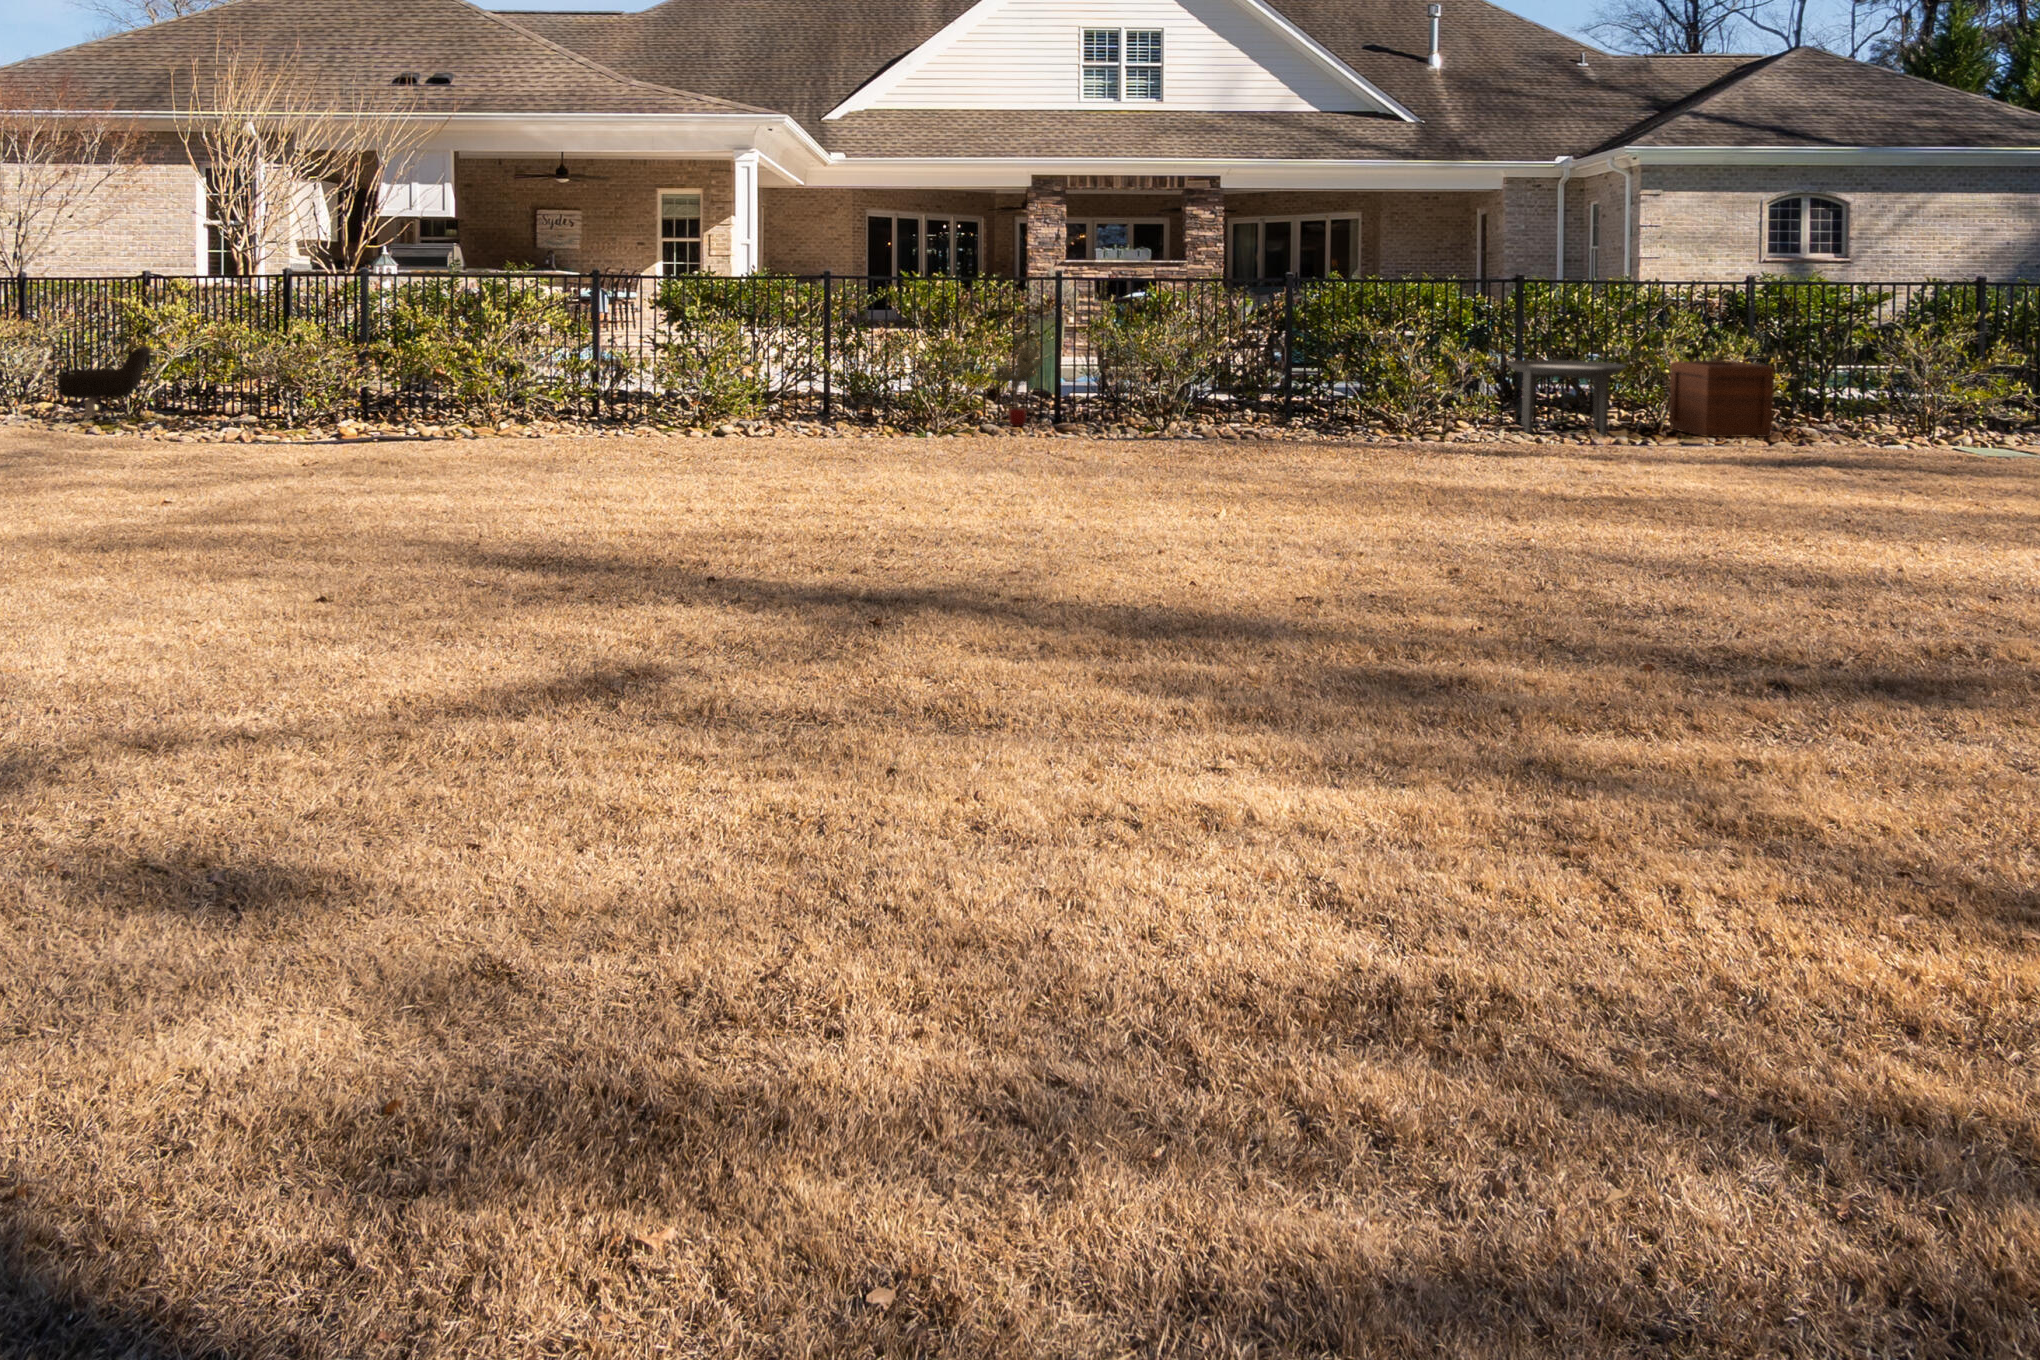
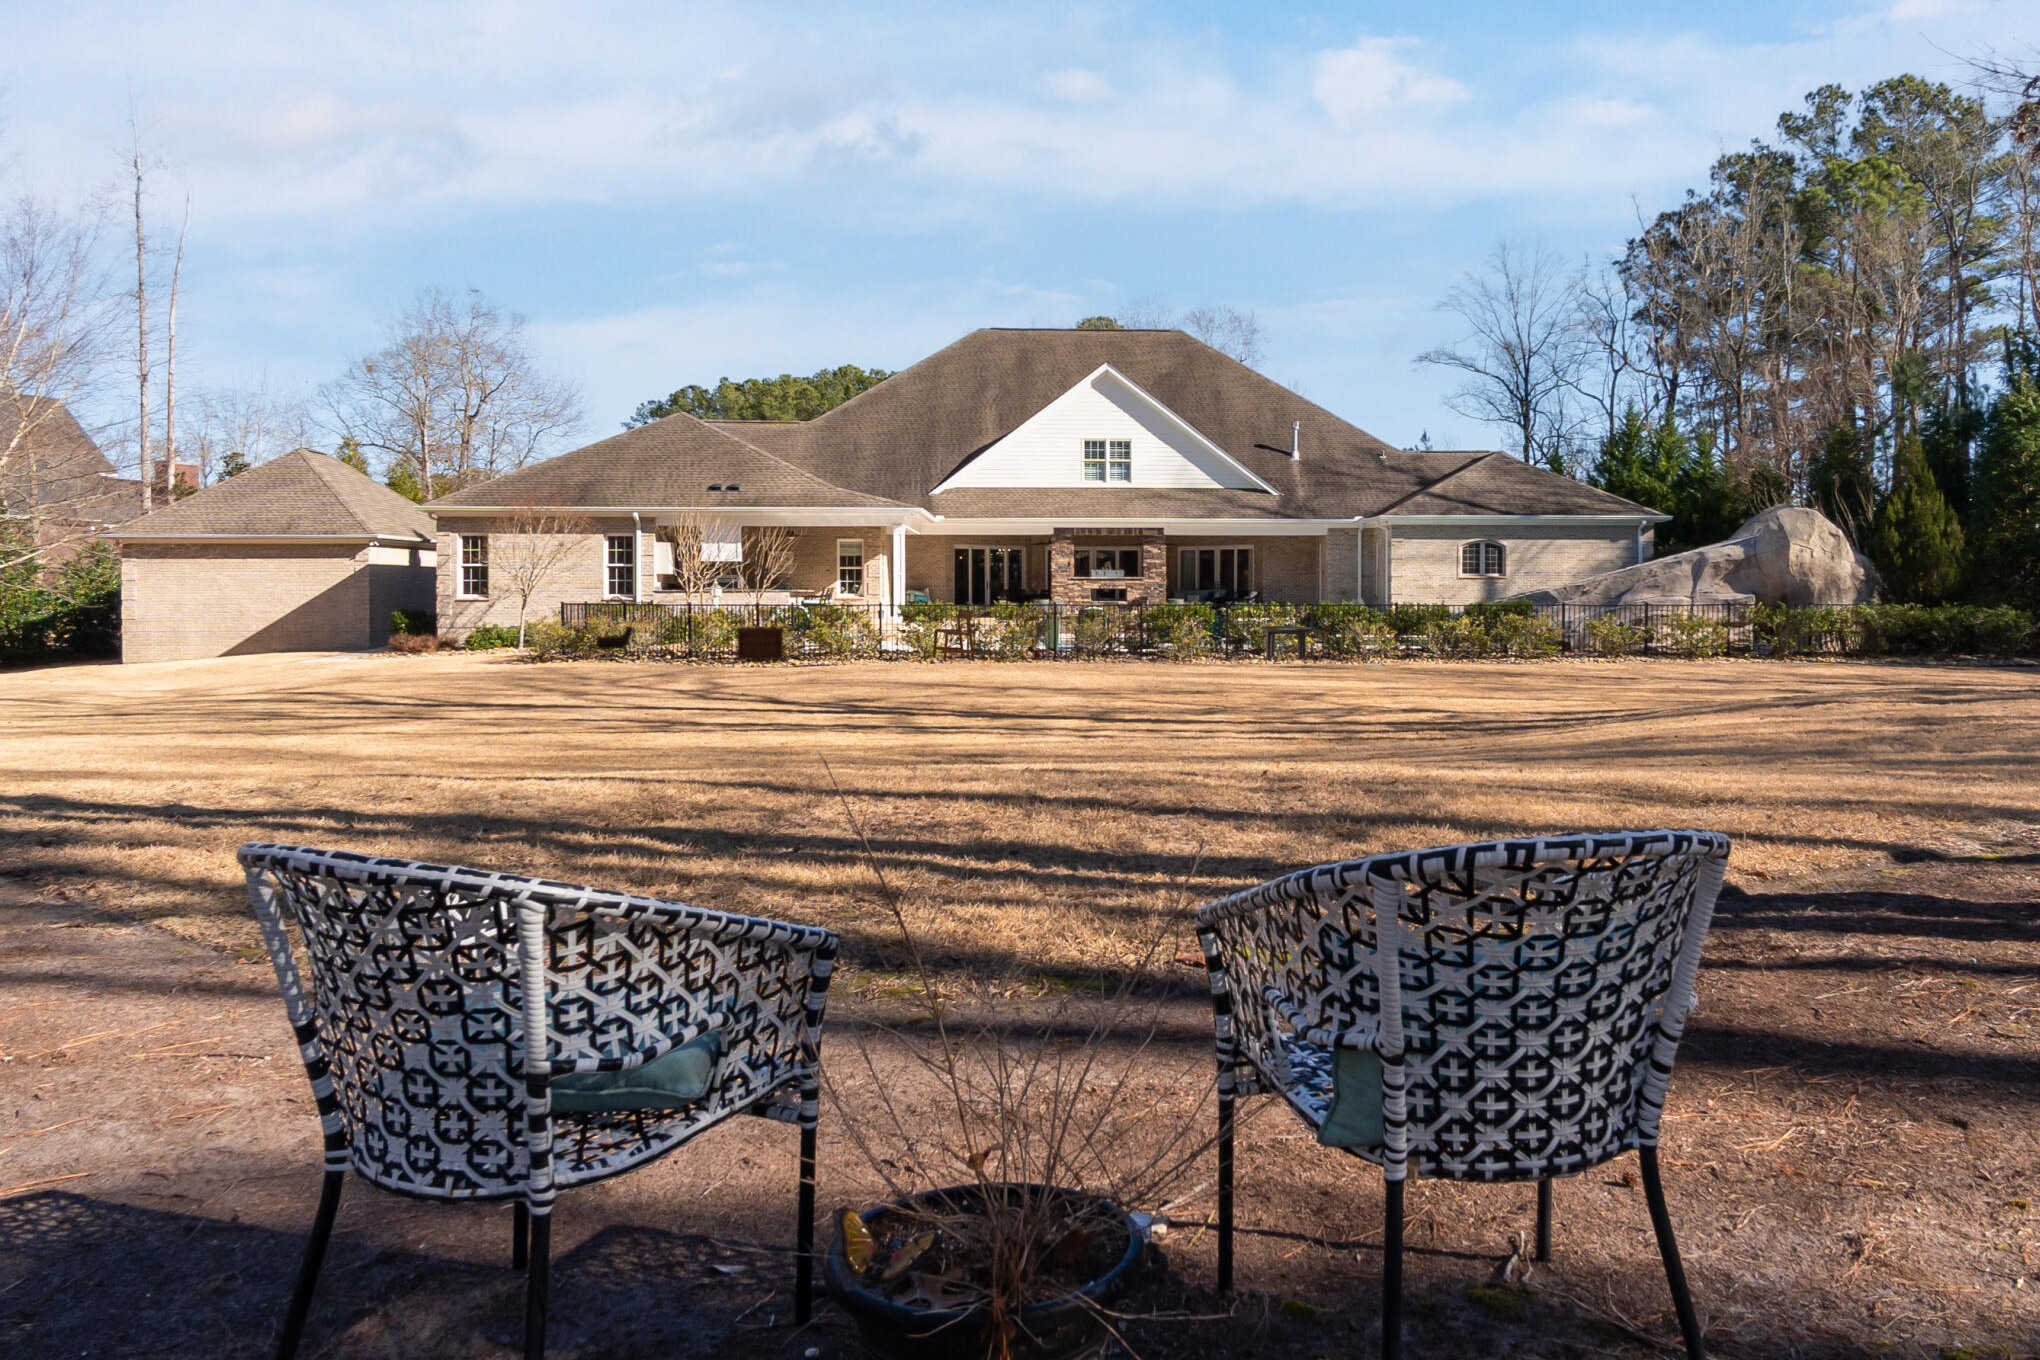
bench: none [792,315,881,434] -> present [933,608,975,661]
wooden crate: present [1669,361,1775,437] -> present [737,626,784,661]

